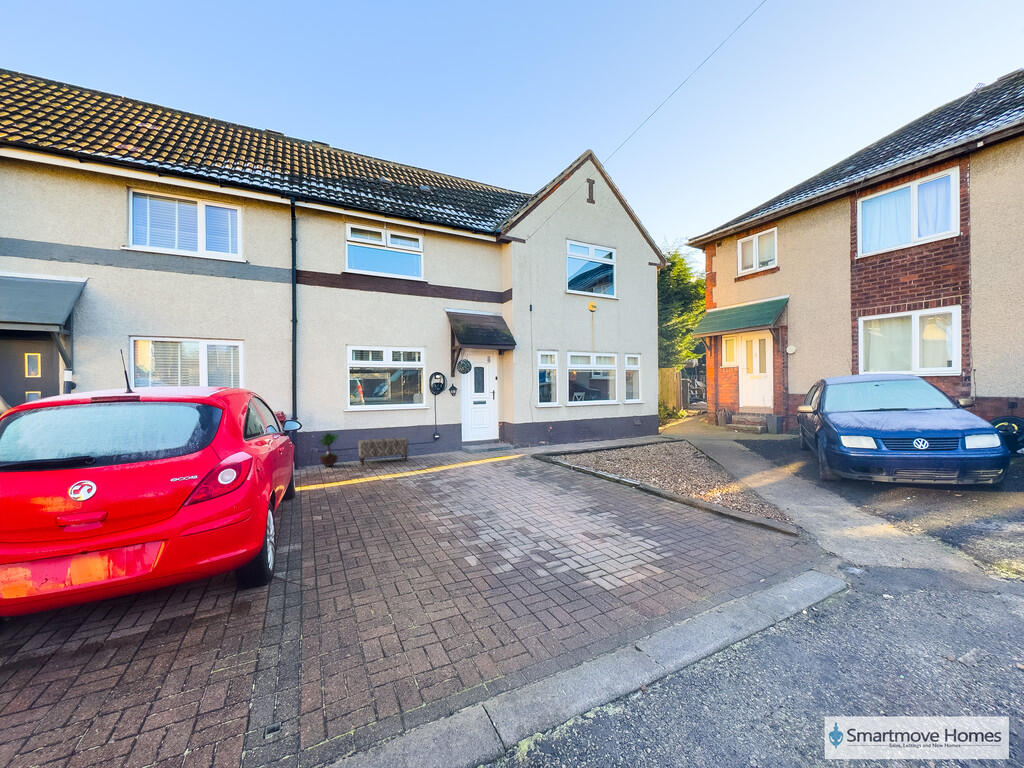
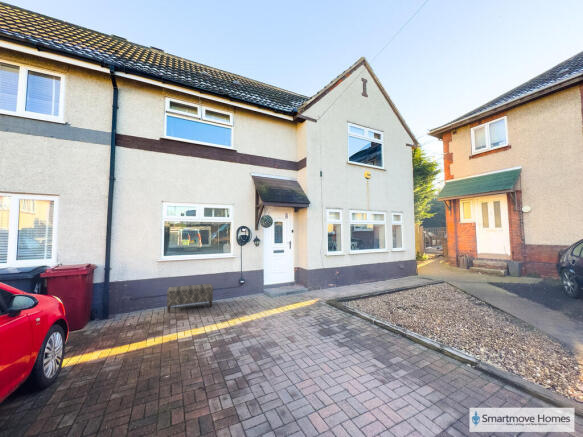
potted tree: present [320,433,338,466] -> none [123,279,148,314]

